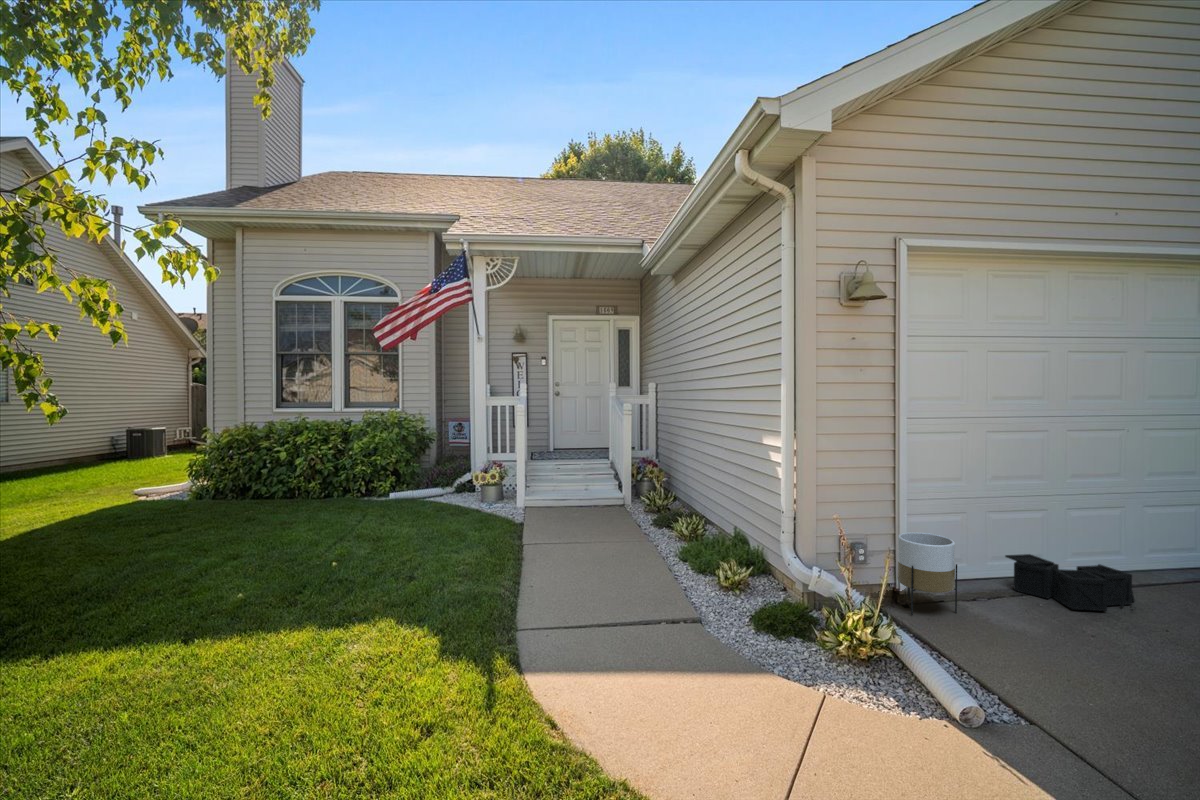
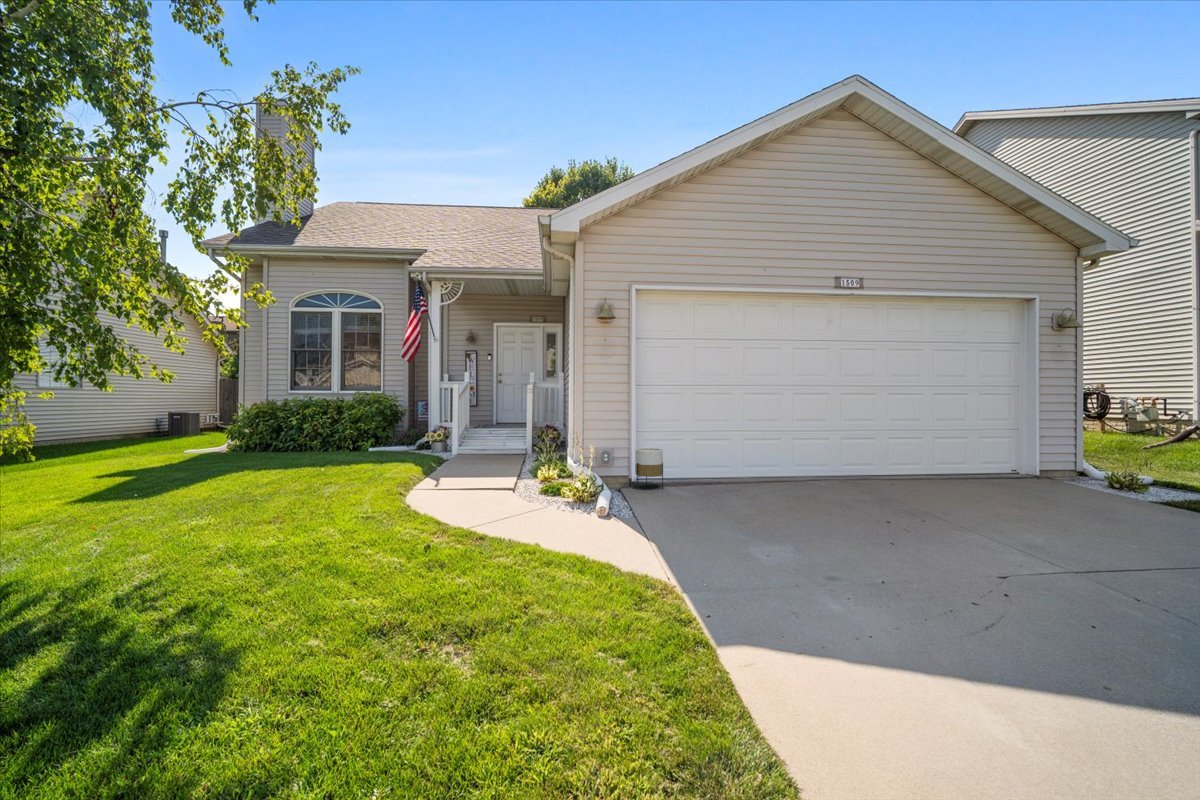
storage bin: present [1005,554,1134,611] -> none [710,464,766,488]

